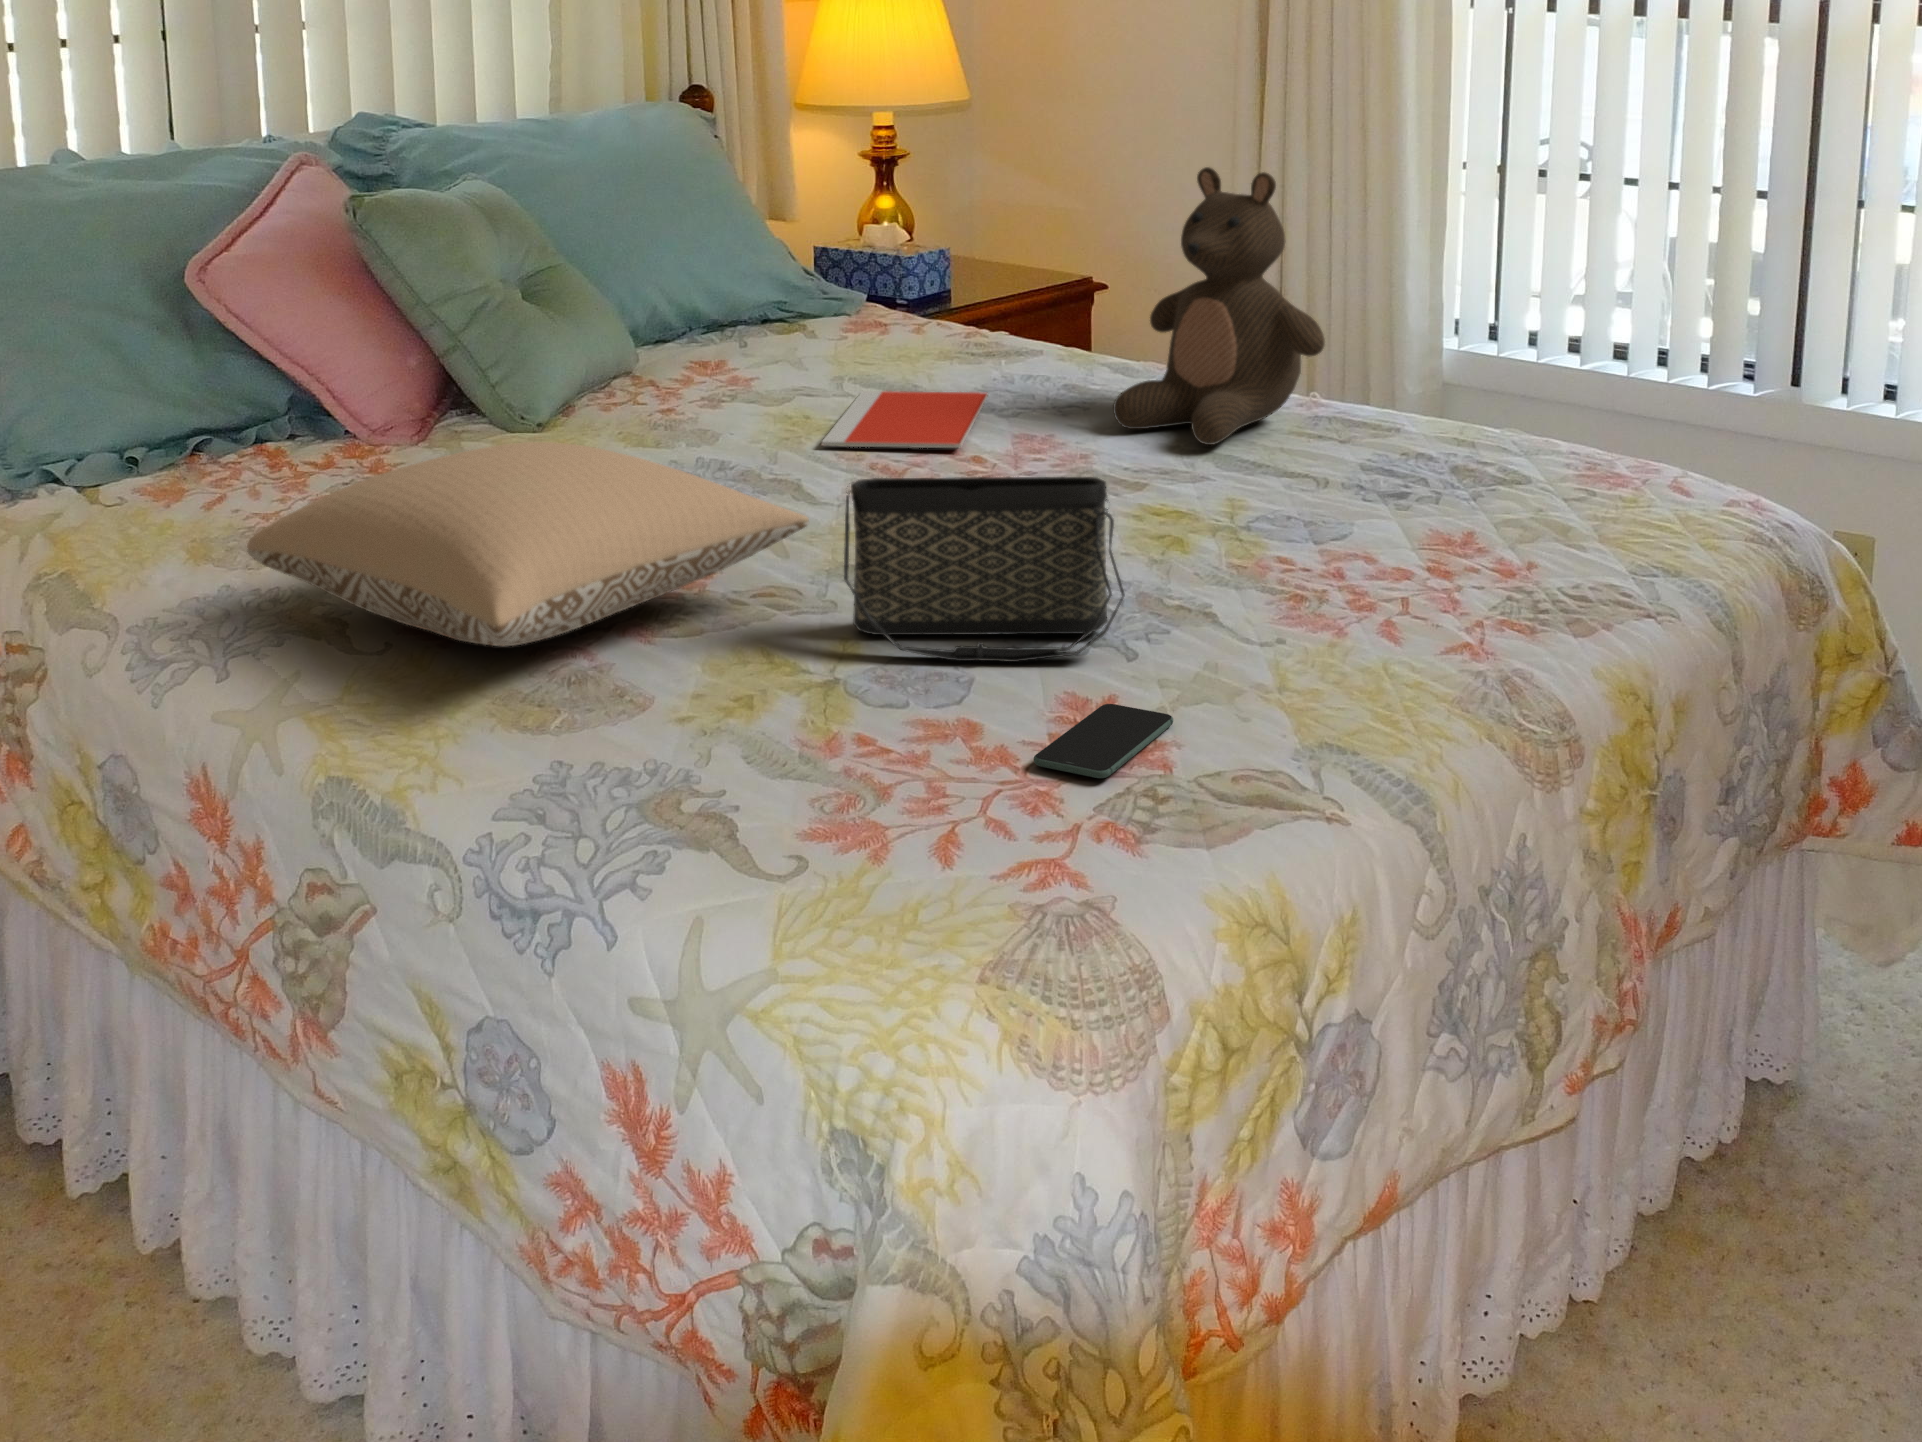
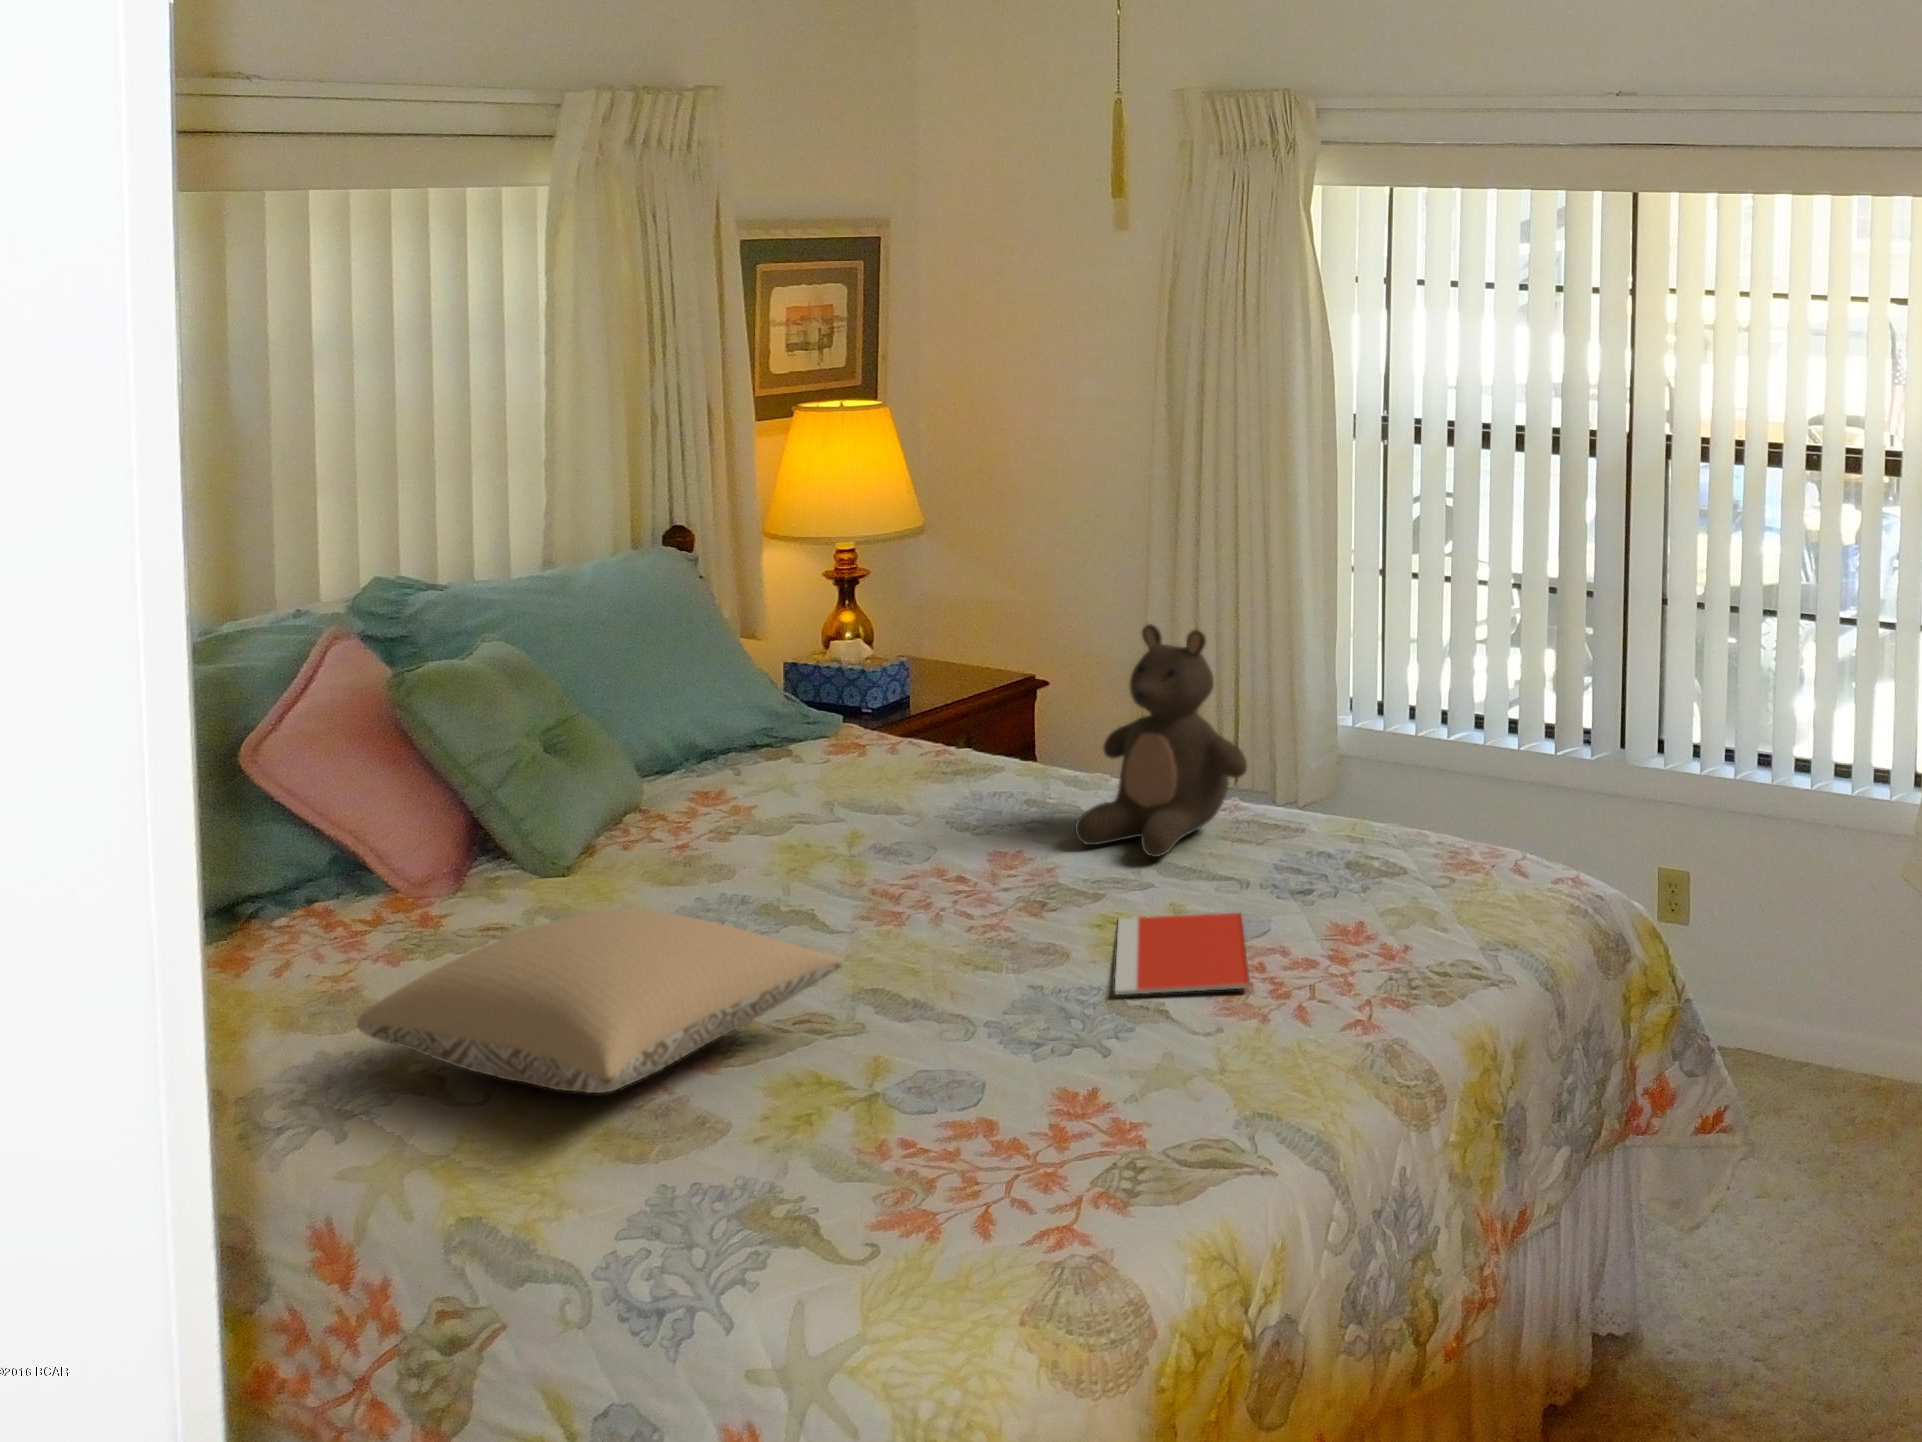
notebook: present [821,391,988,448] -> present [1115,912,1250,995]
handbag: present [844,477,1125,662] -> none [879,913,1103,1070]
smartphone: present [1034,704,1173,778] -> none [1042,1096,1145,1157]

